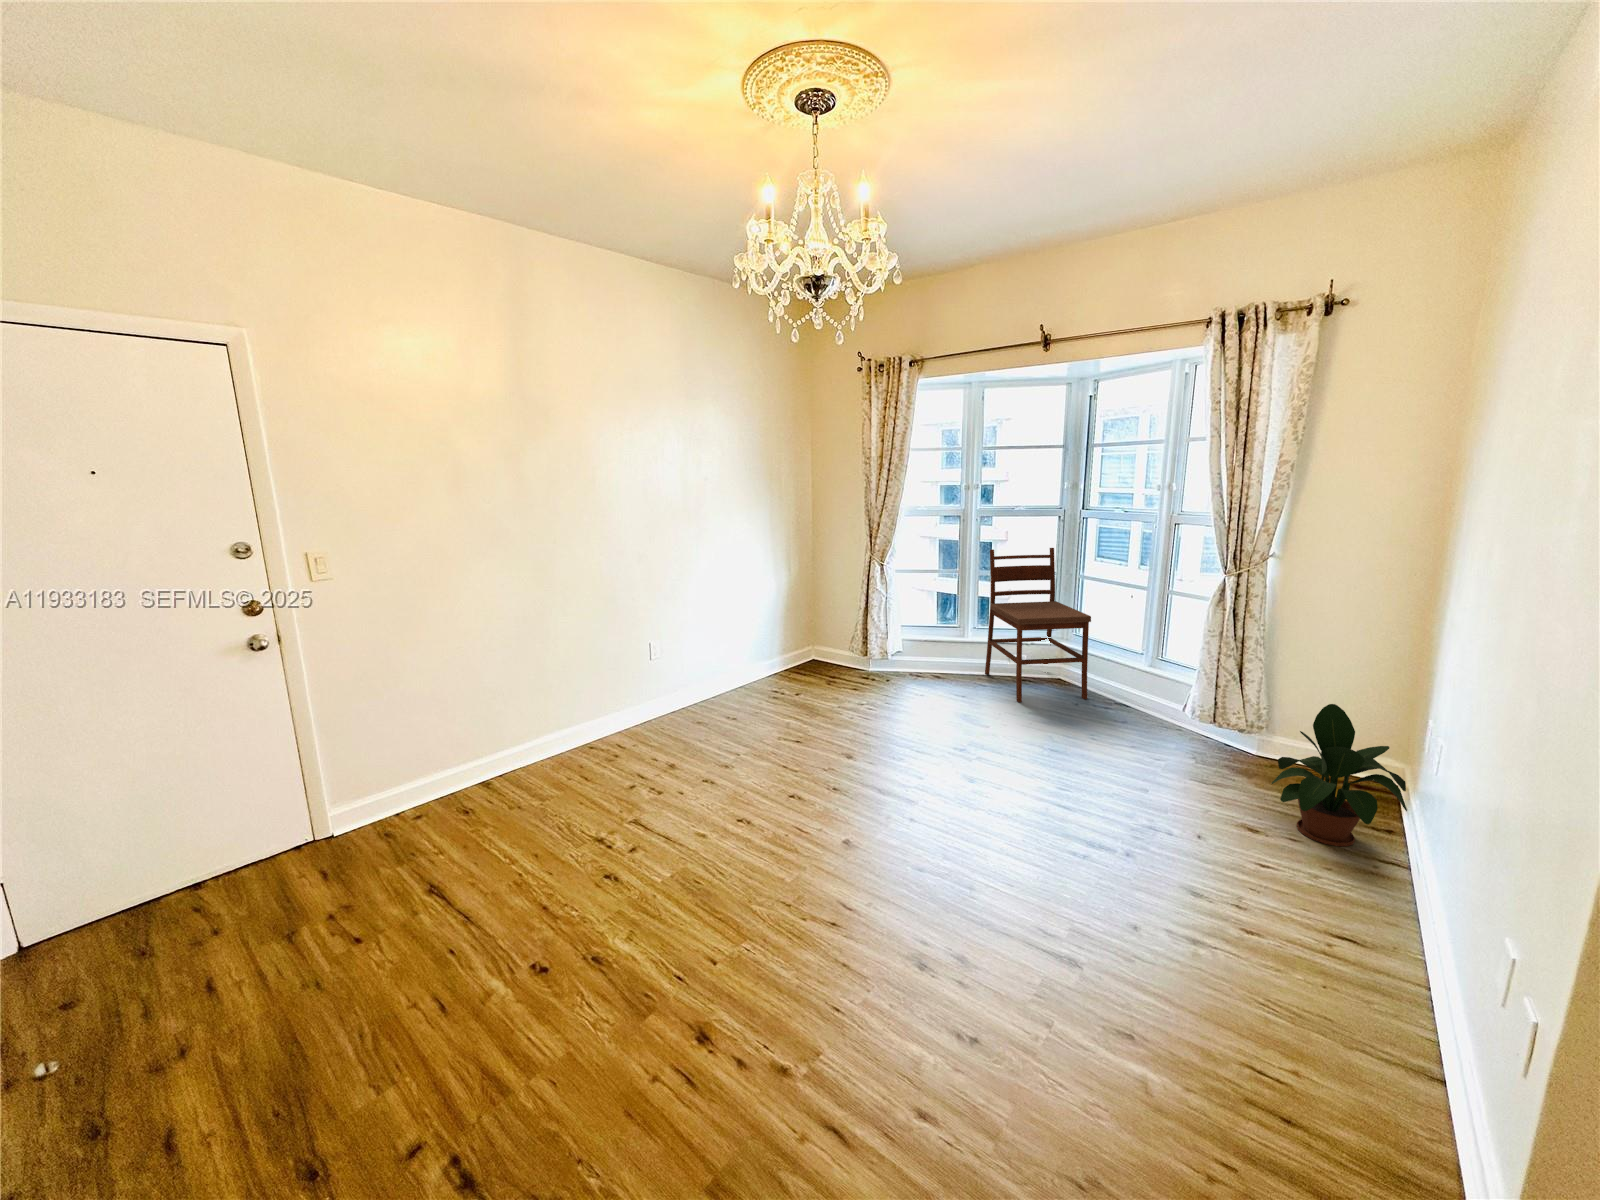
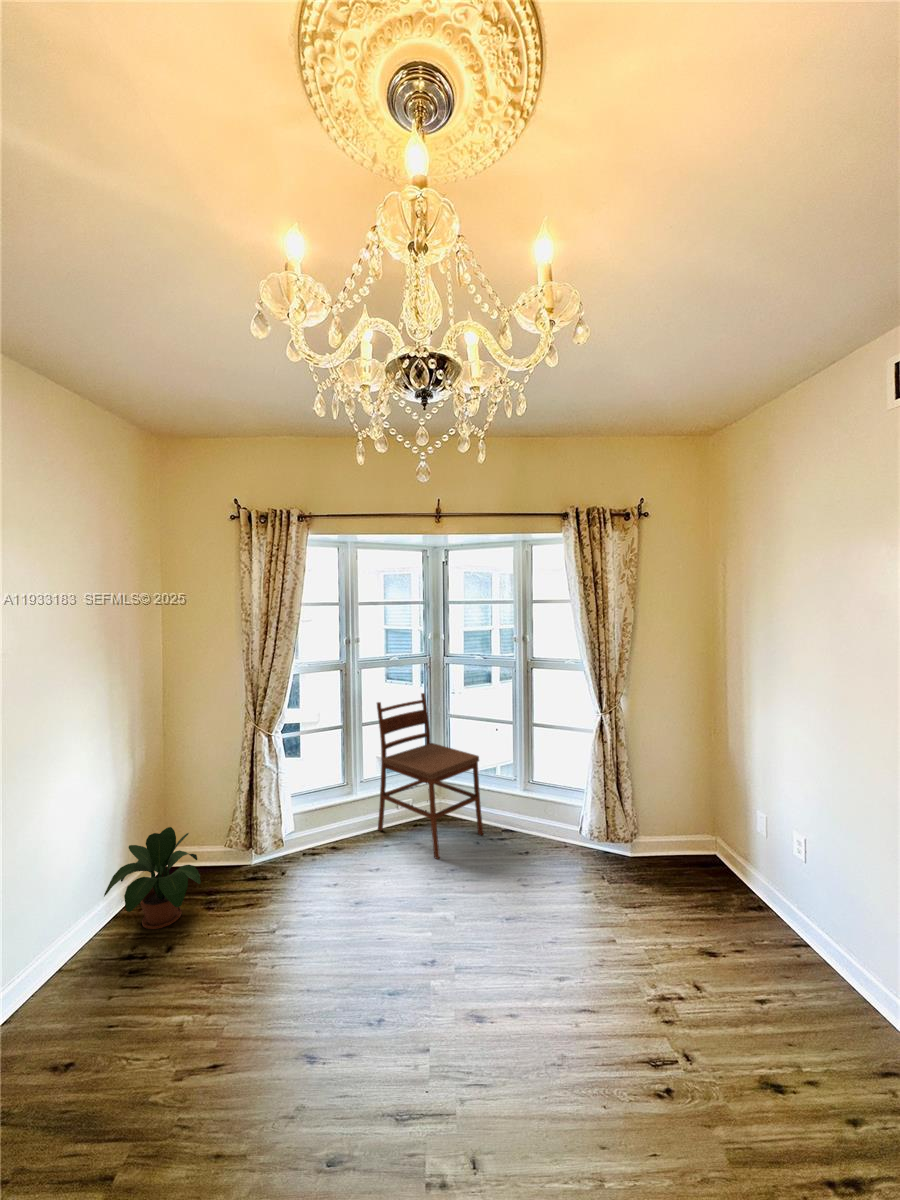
potted plant: present [1272,704,1407,847] -> present [104,827,201,929]

